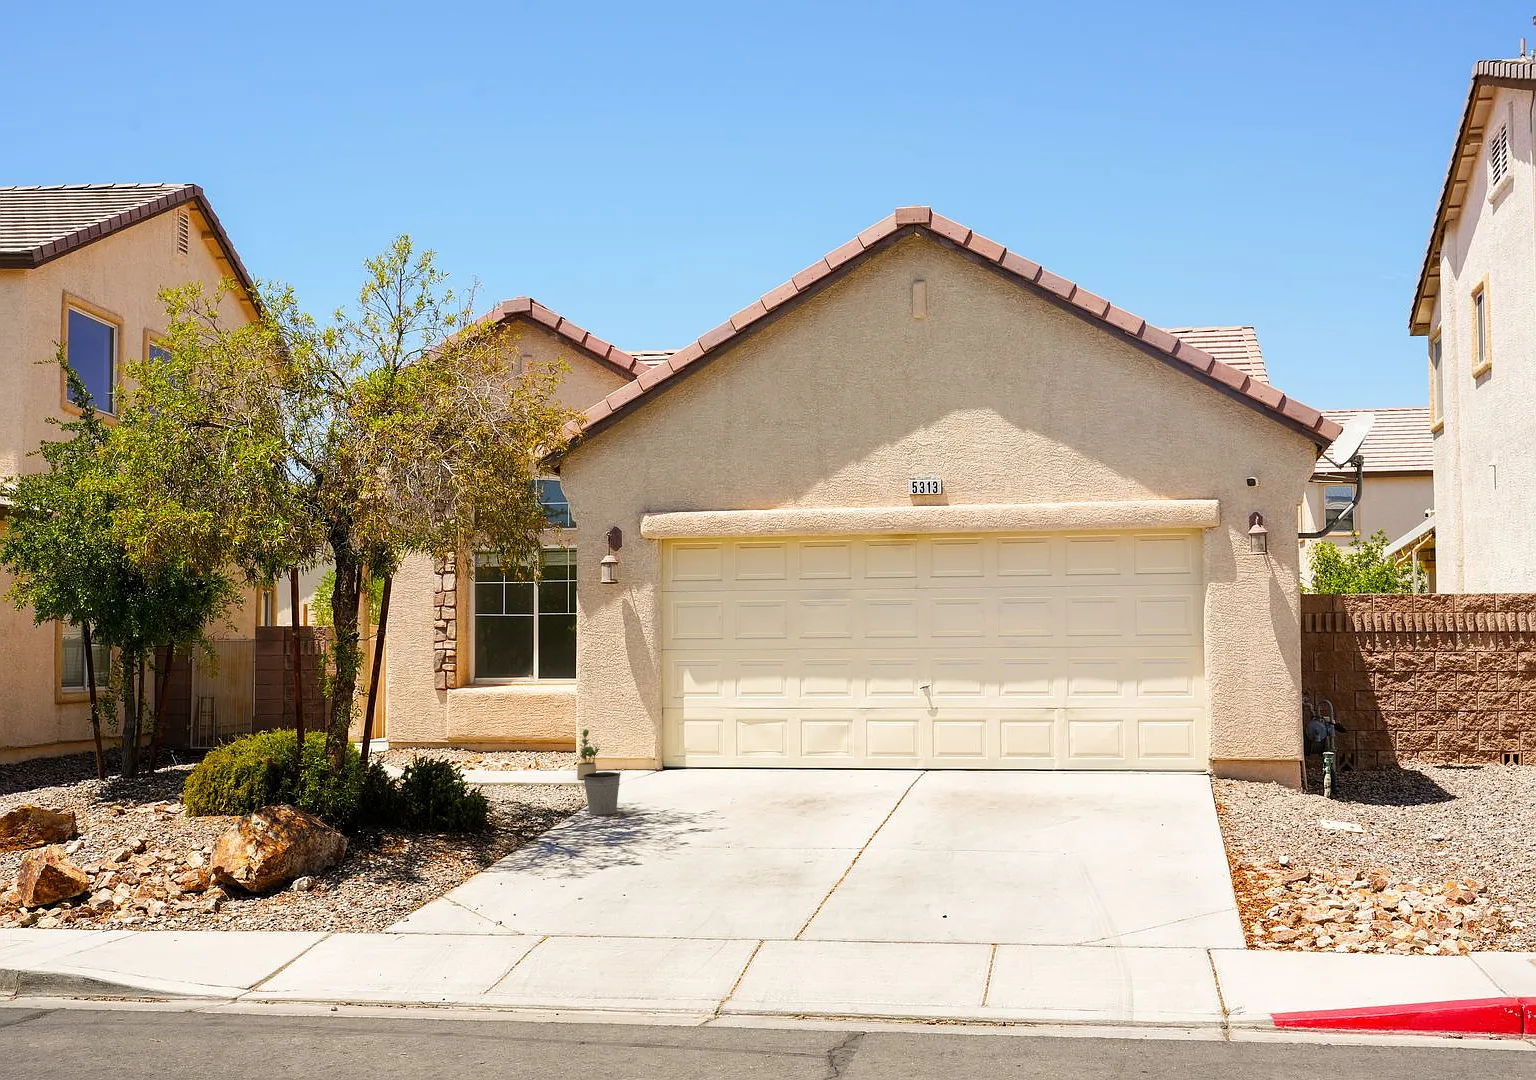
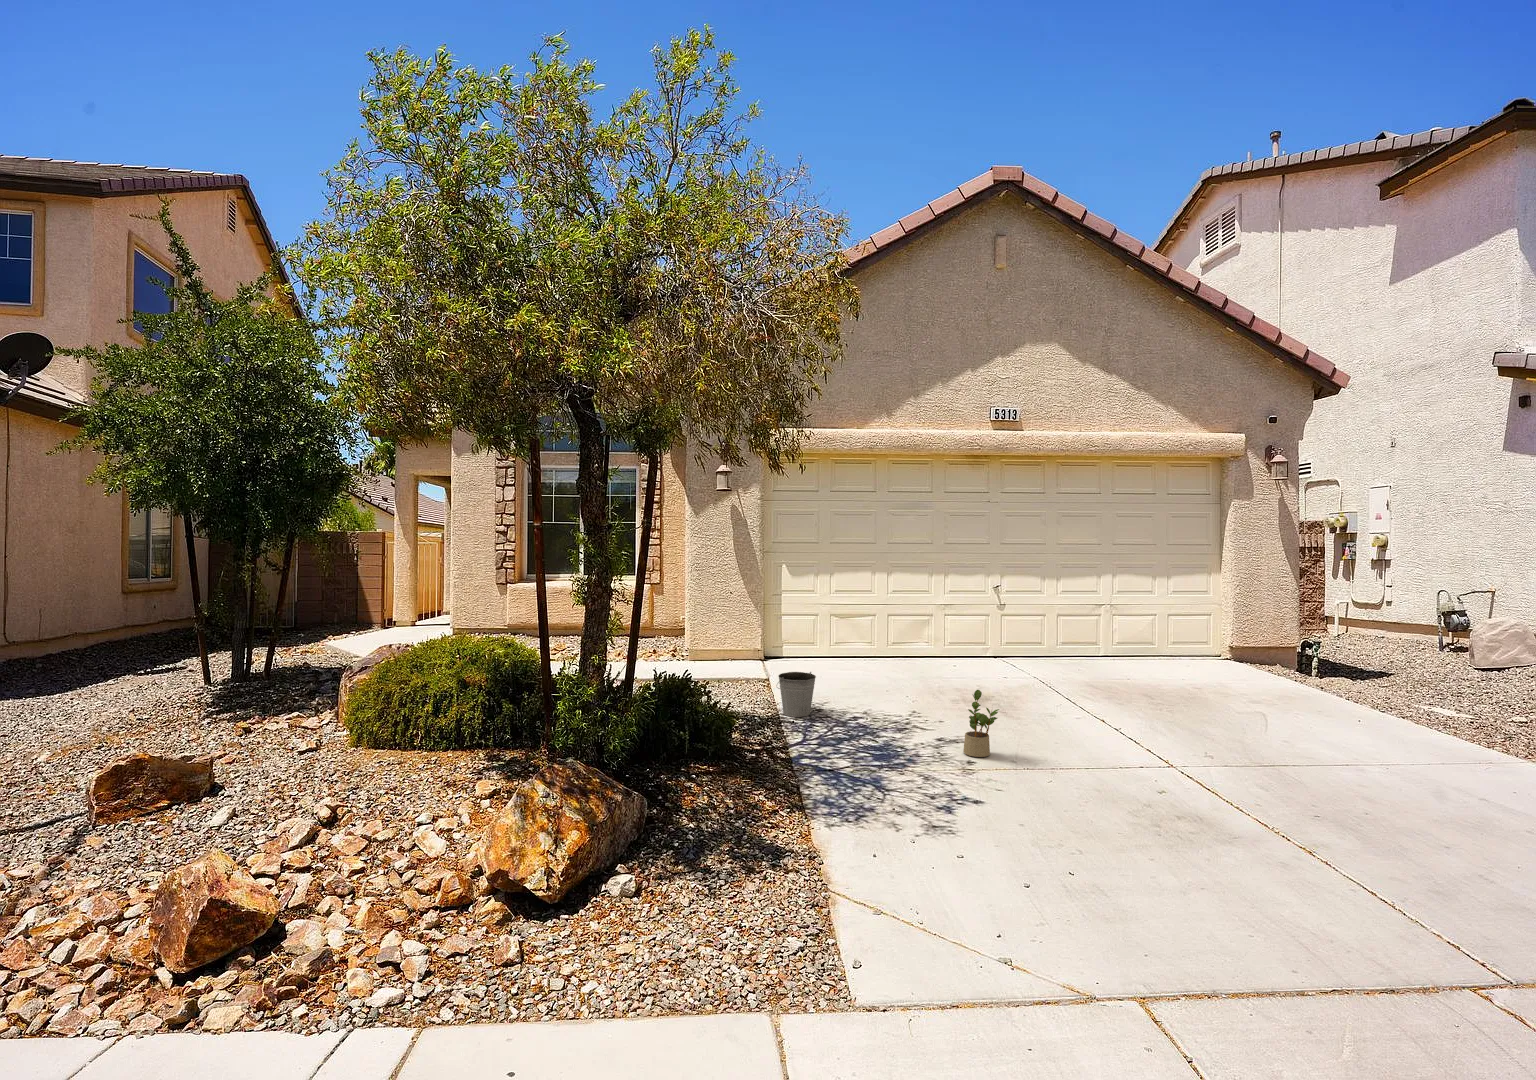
potted plant: present [577,729,600,779] -> present [963,690,999,757]

